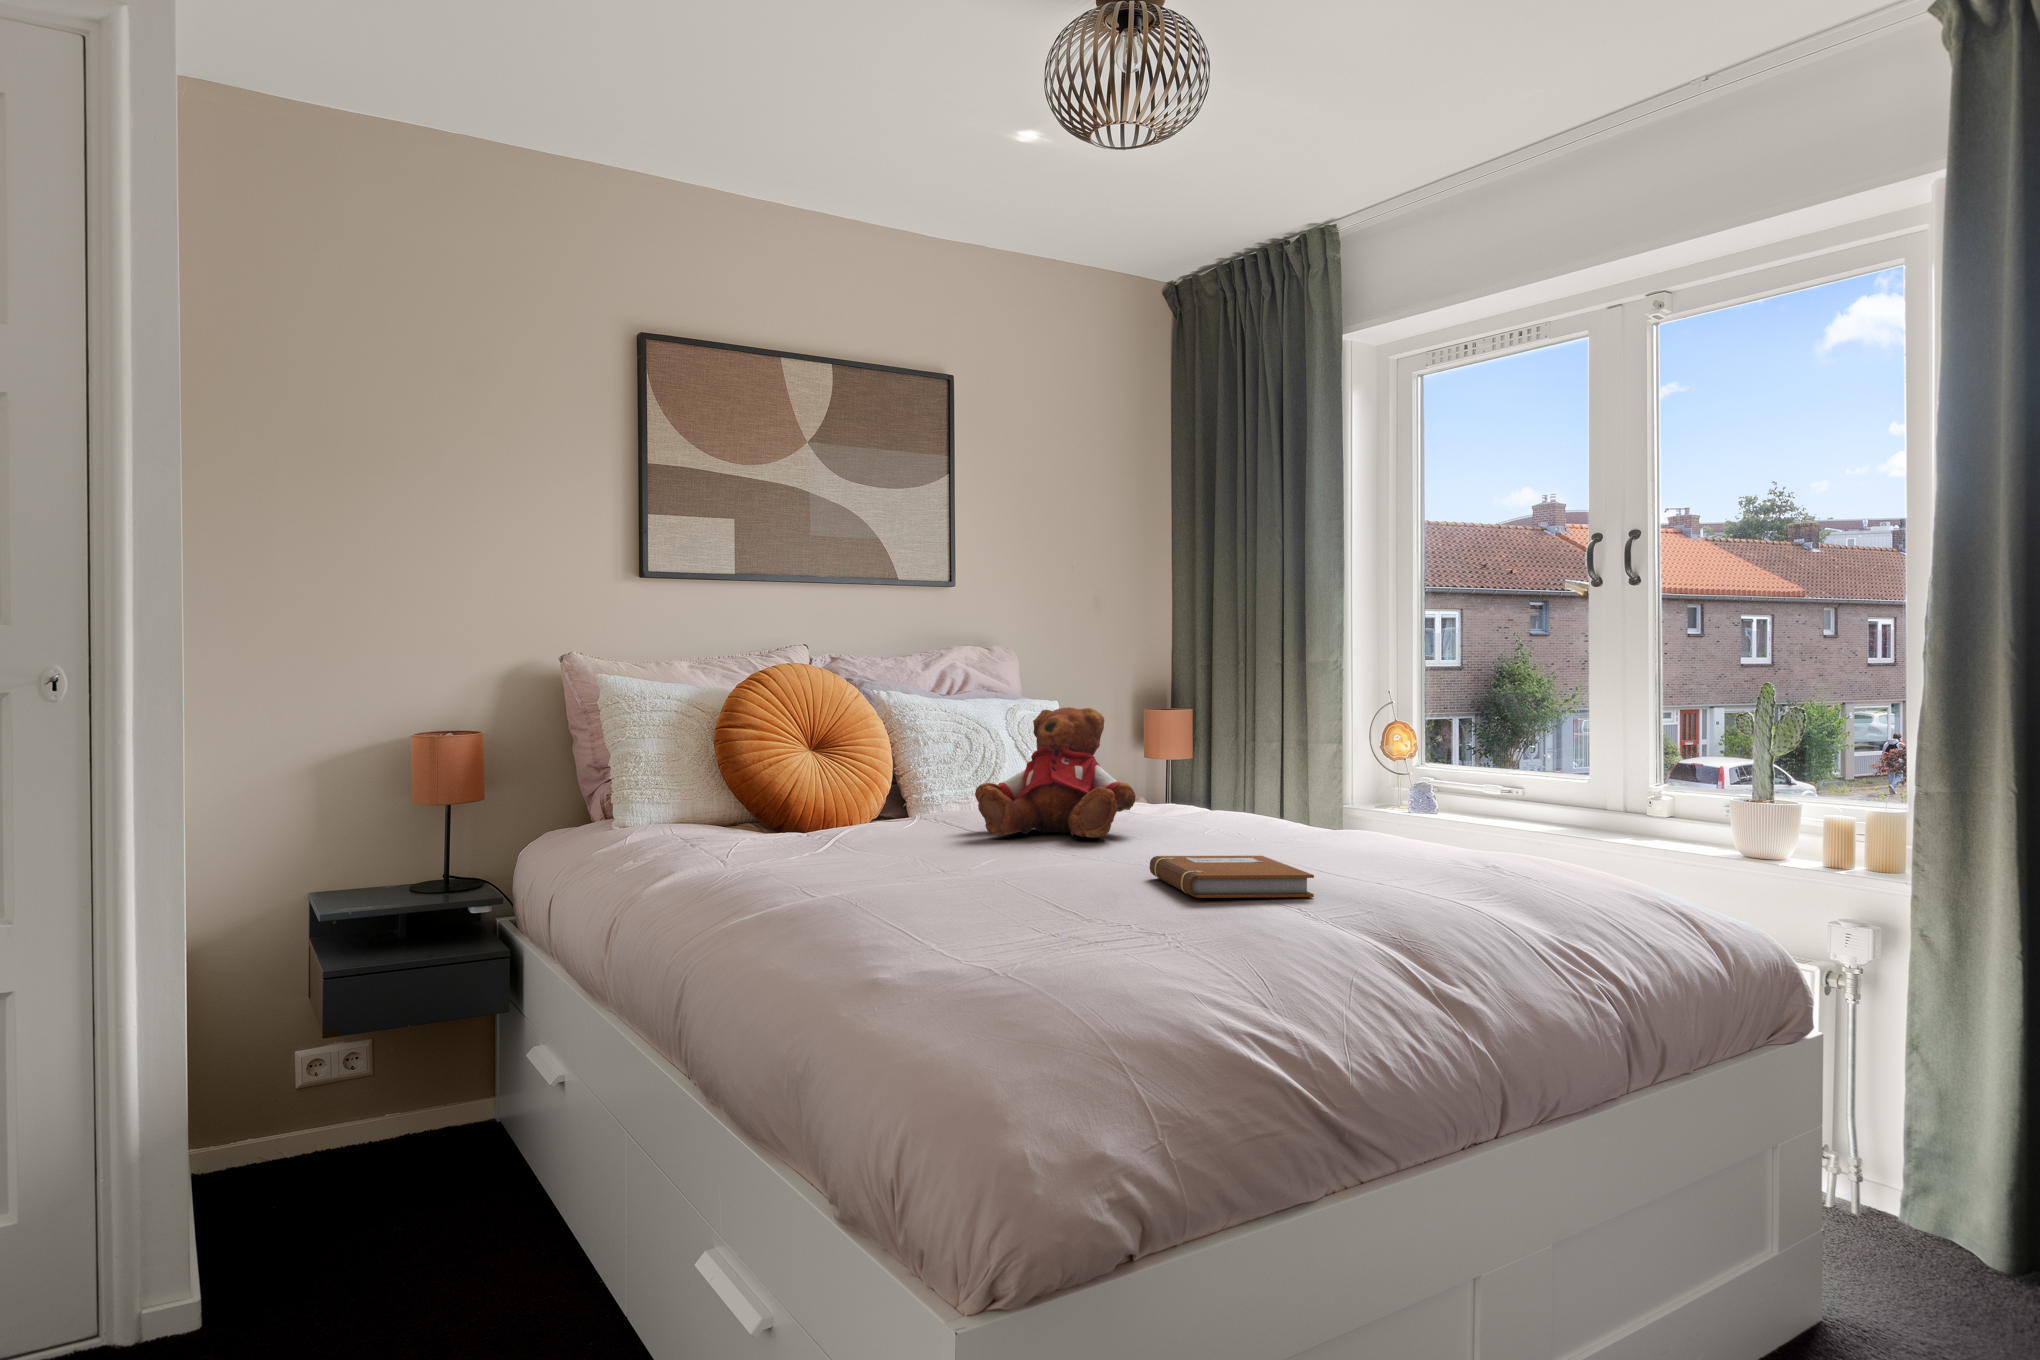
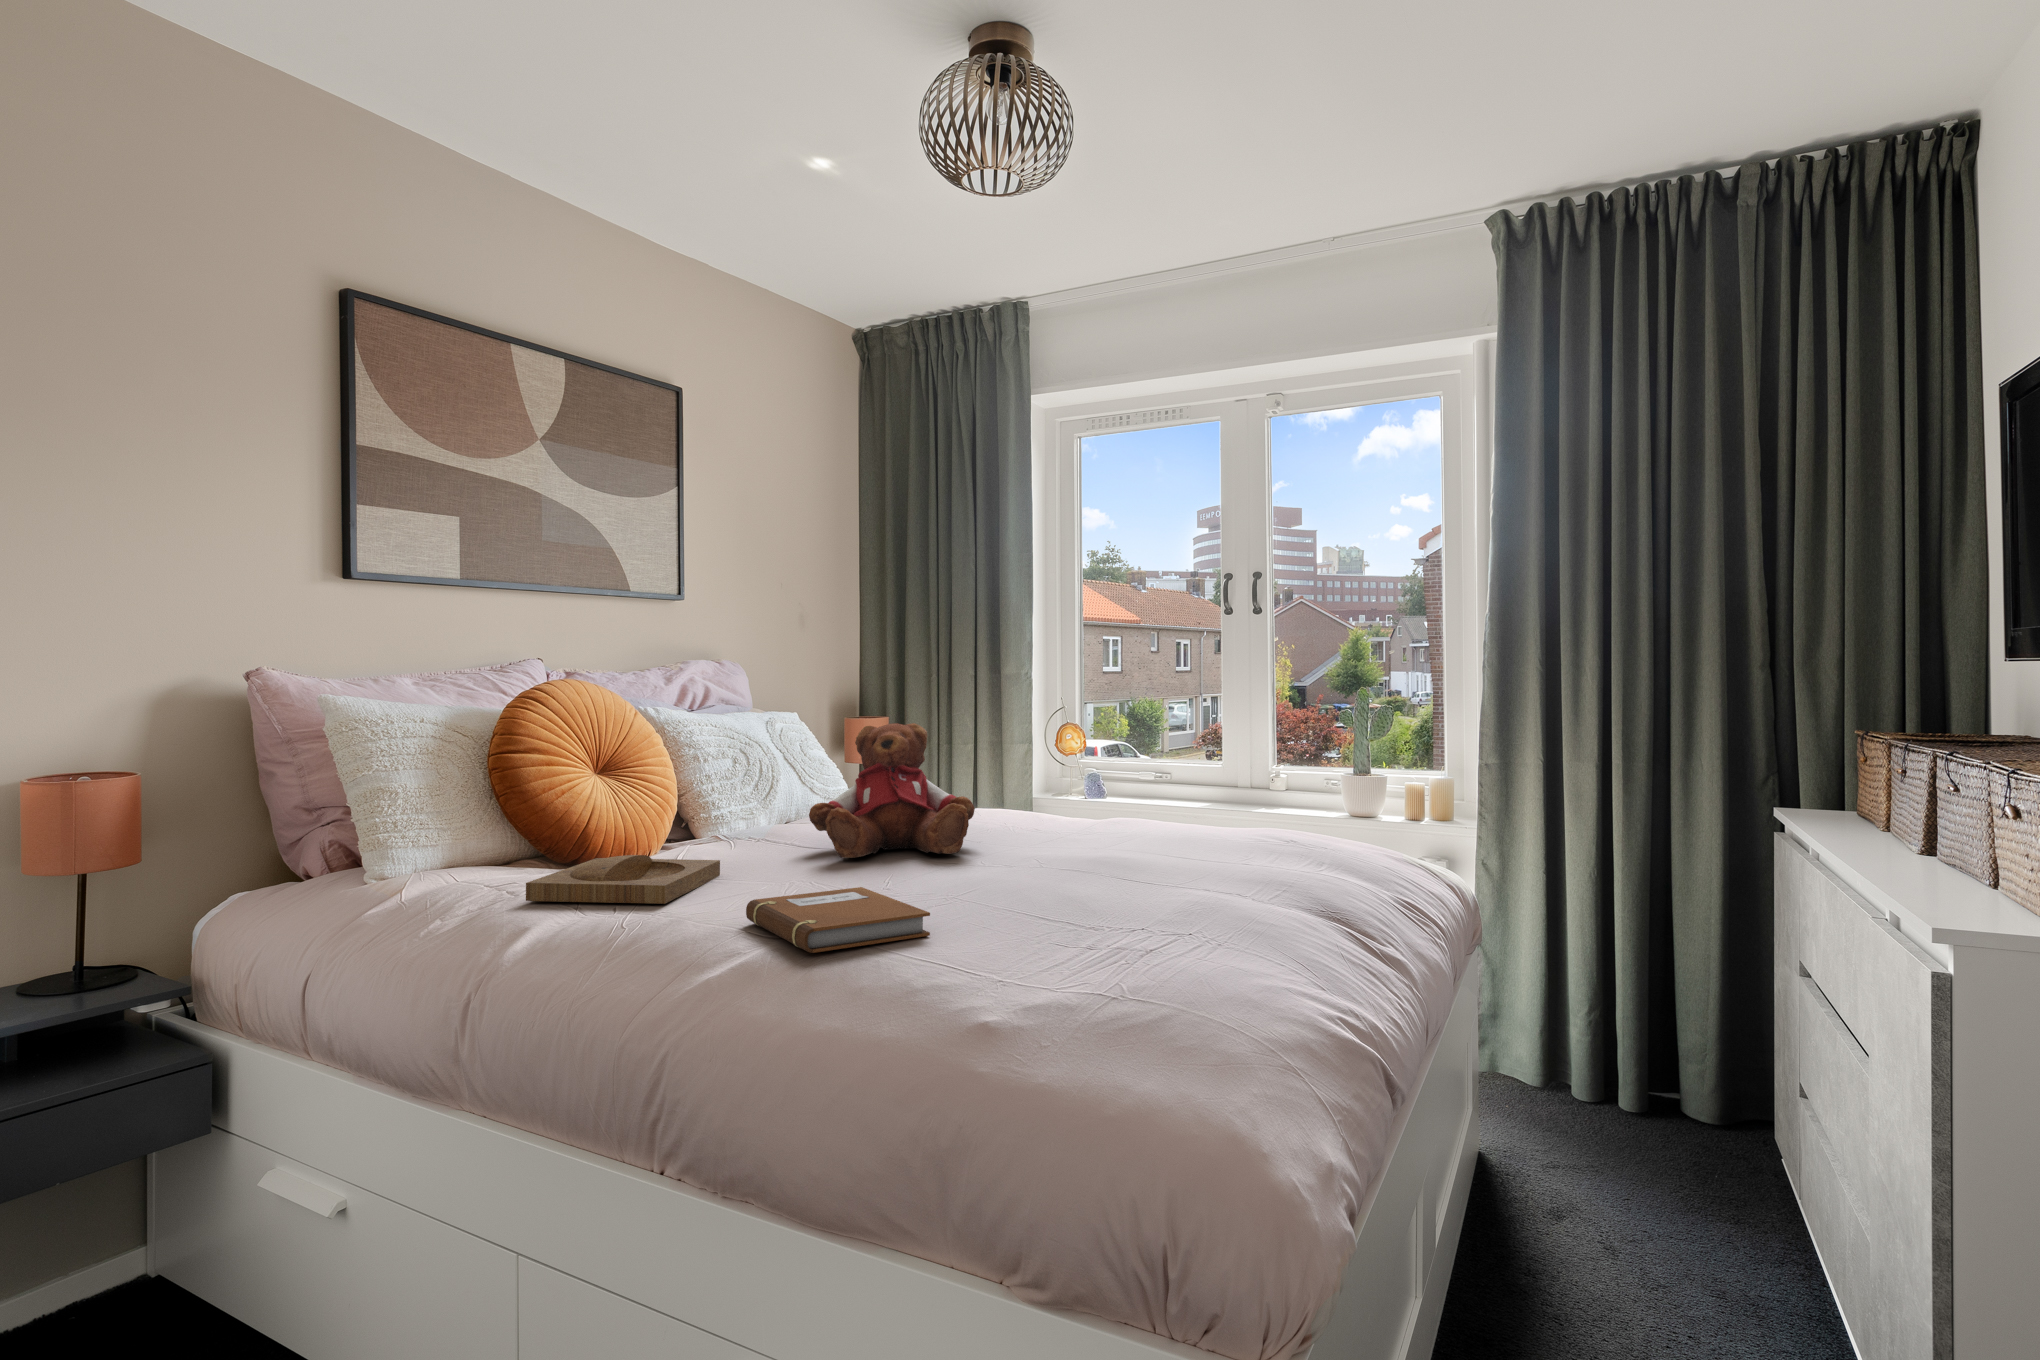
tray: none [704,817,874,854] -> present [526,855,720,904]
notebook: present [1150,856,1314,898] -> present [746,887,930,953]

